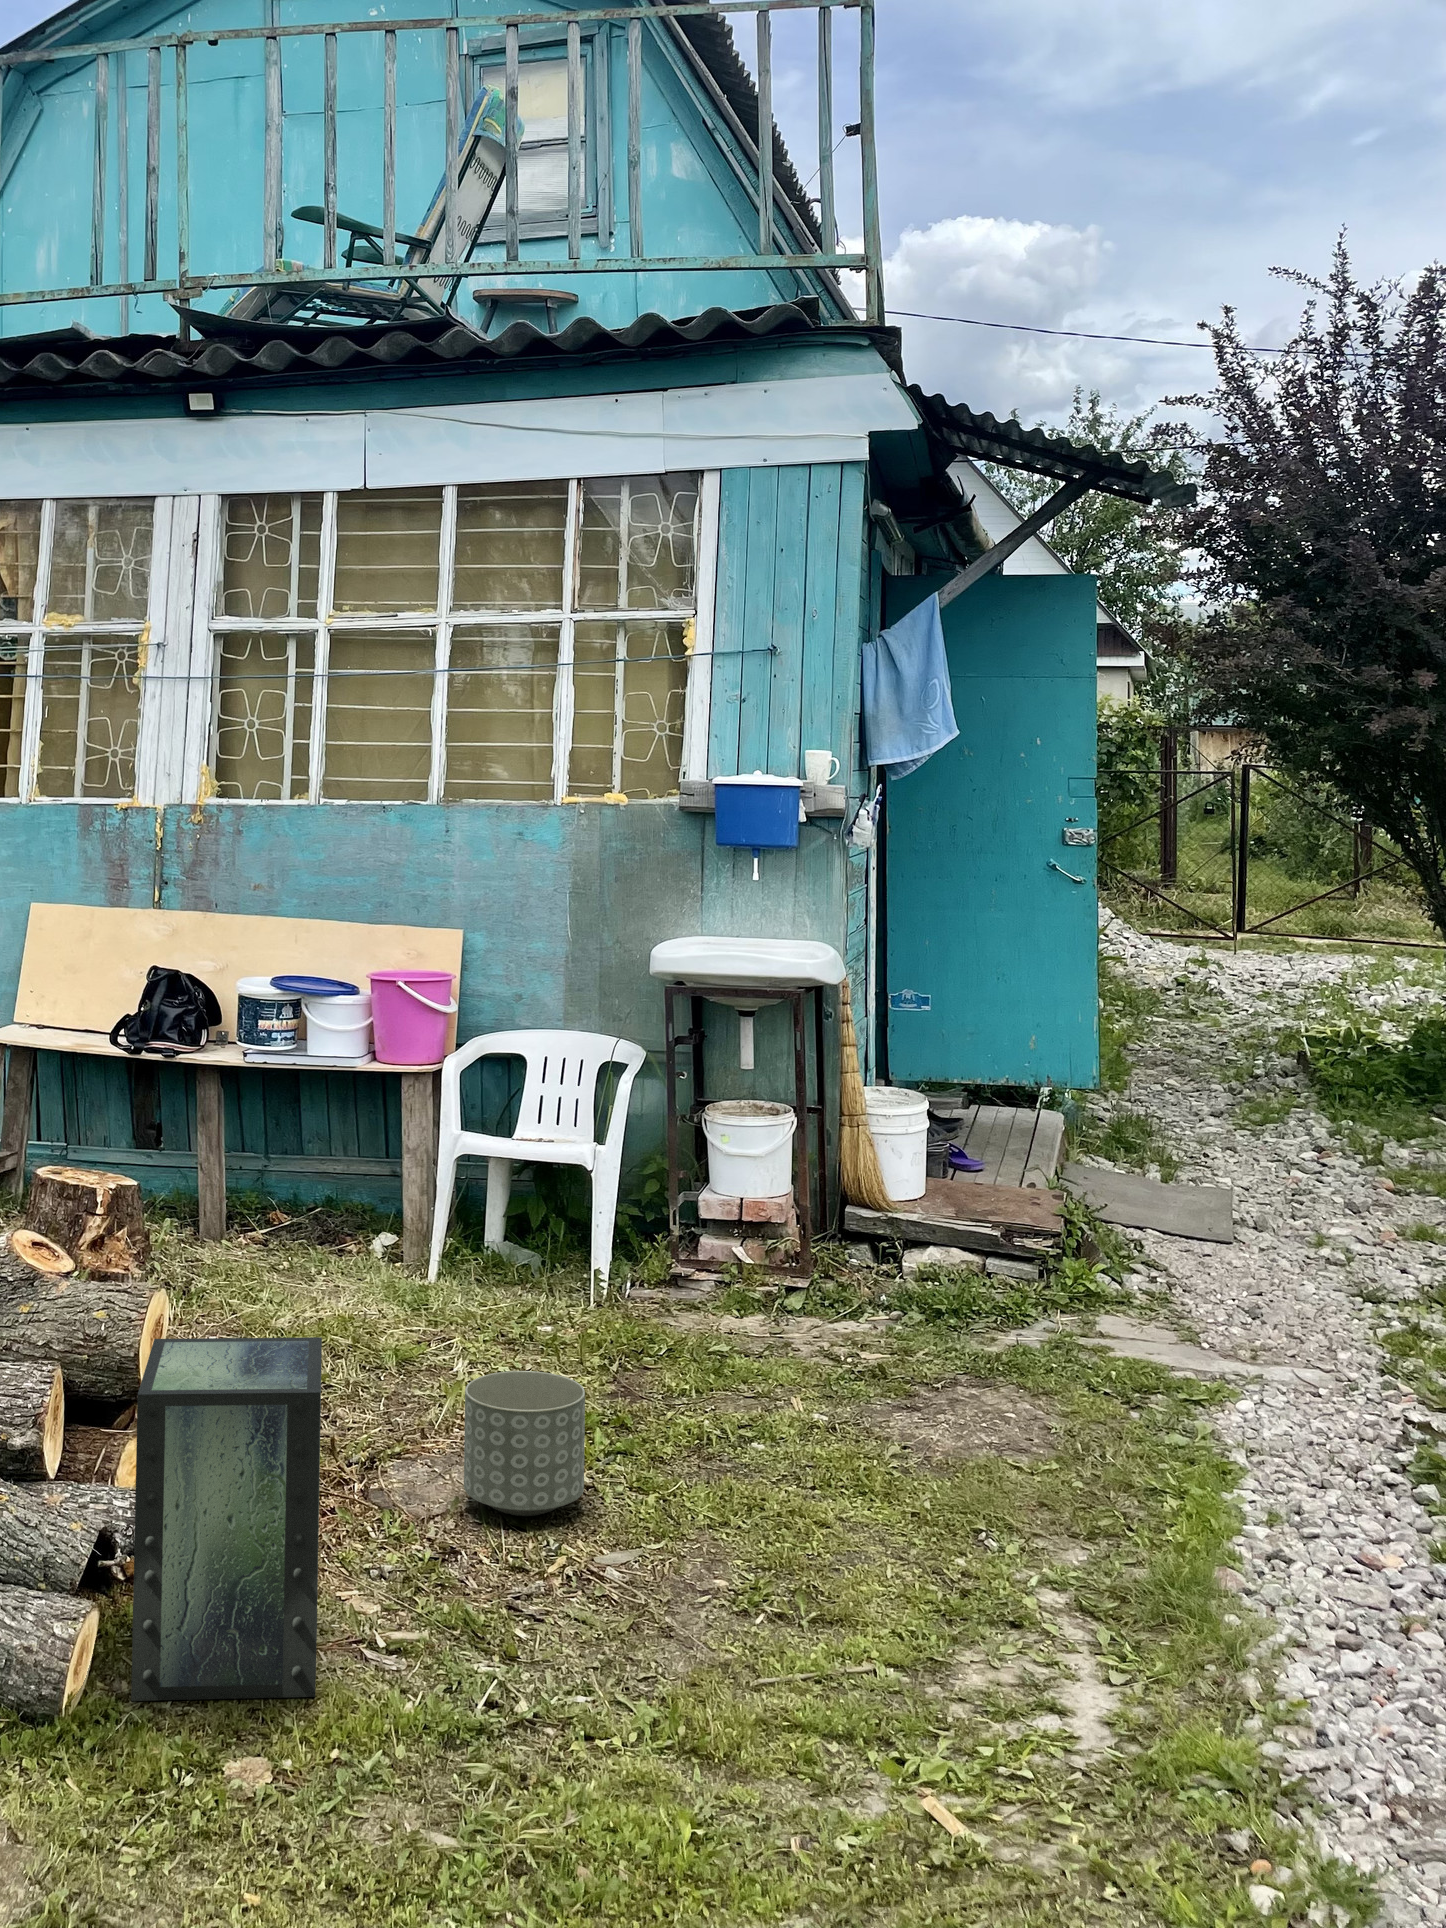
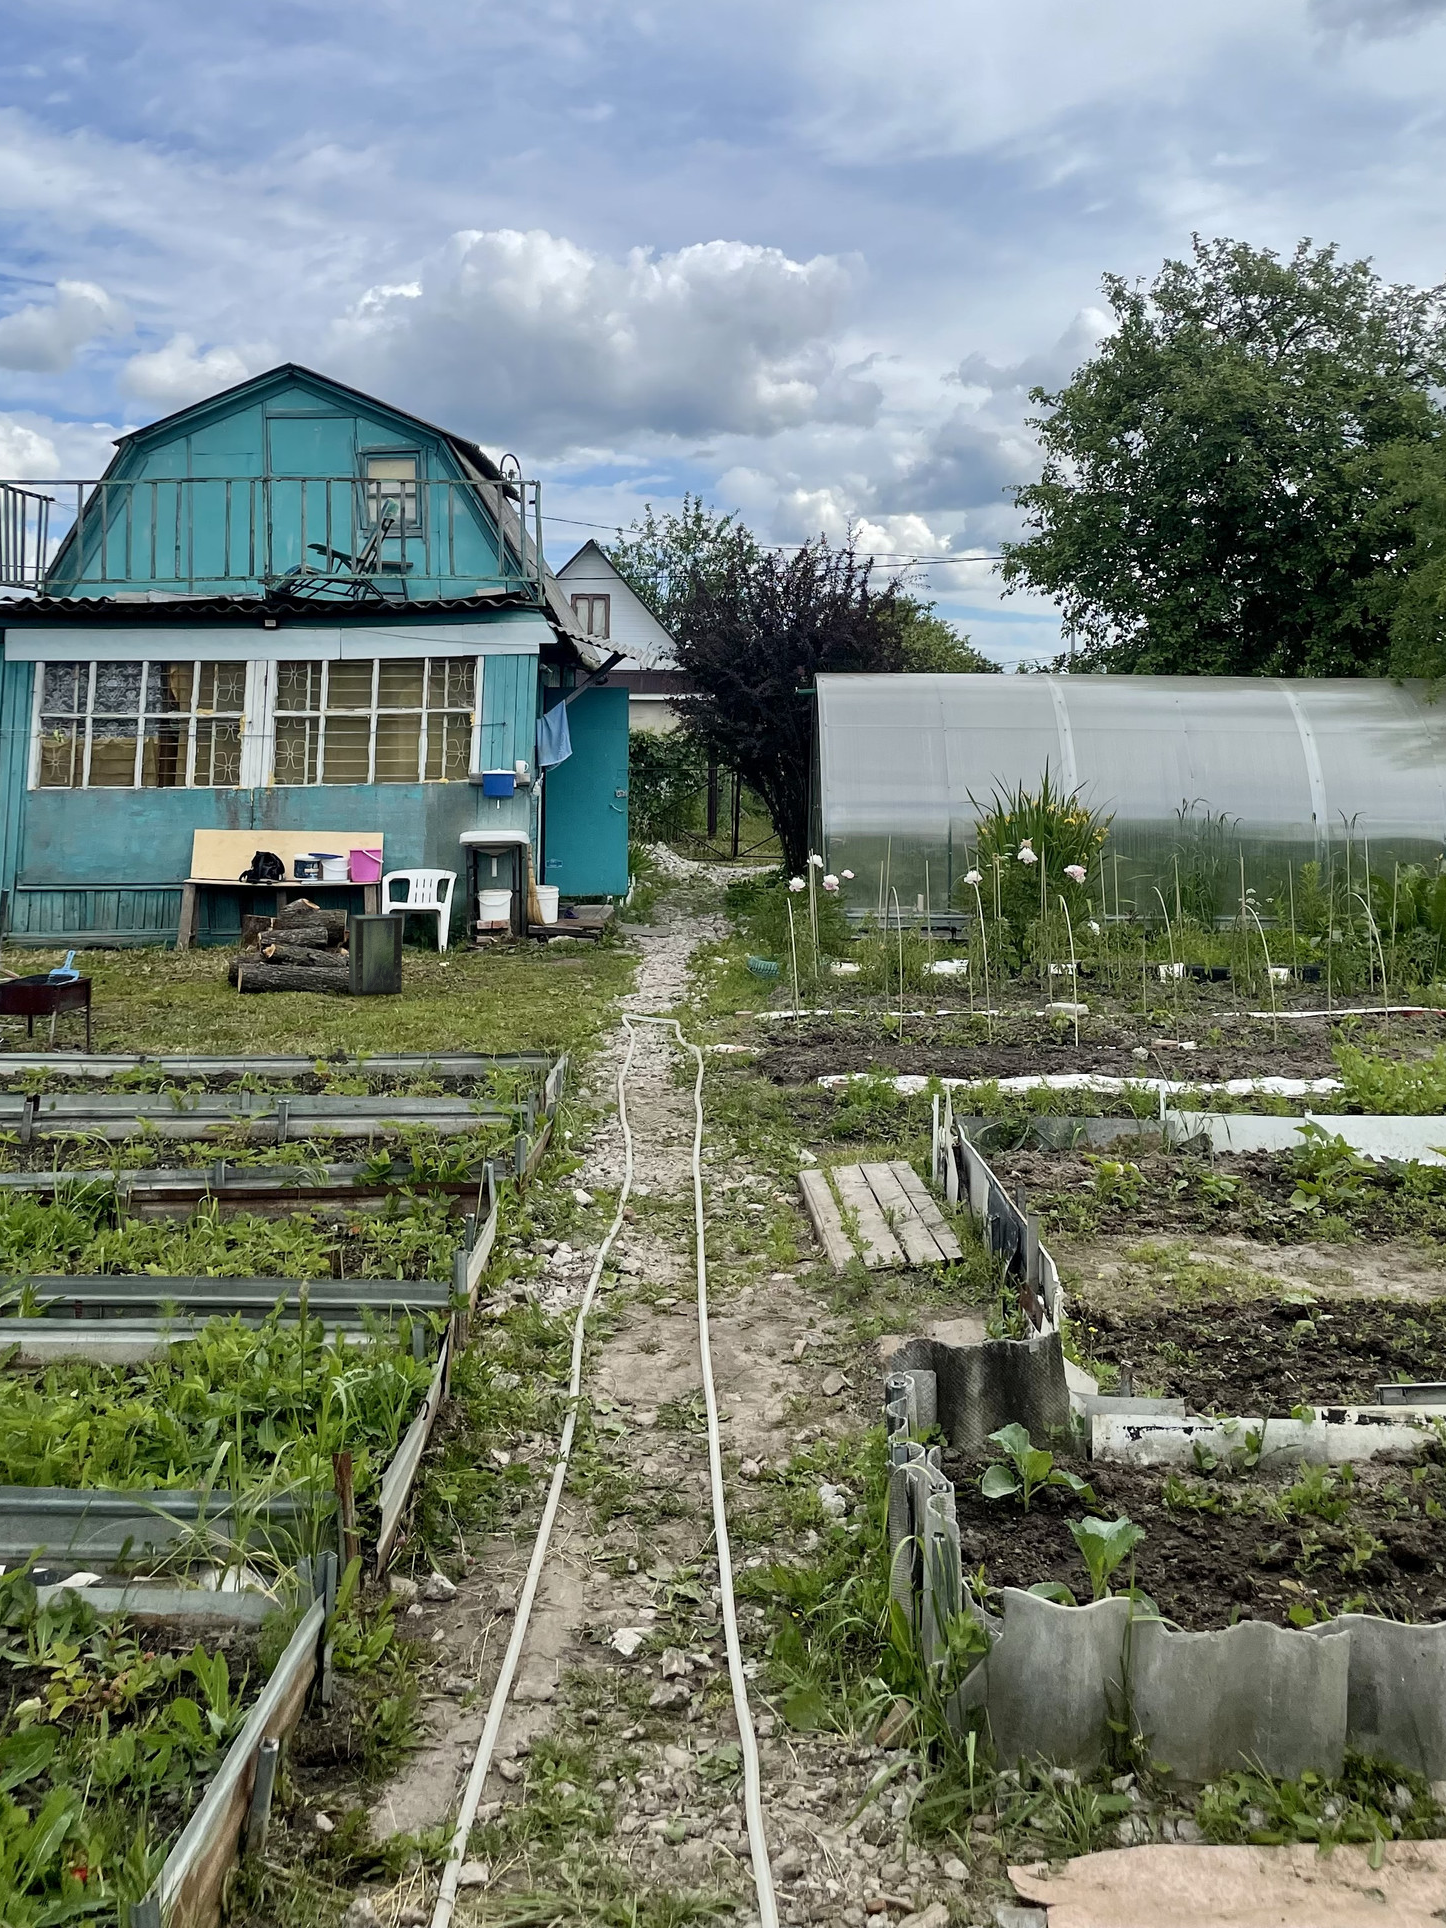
planter: present [464,1371,585,1516] -> none [422,940,457,976]

